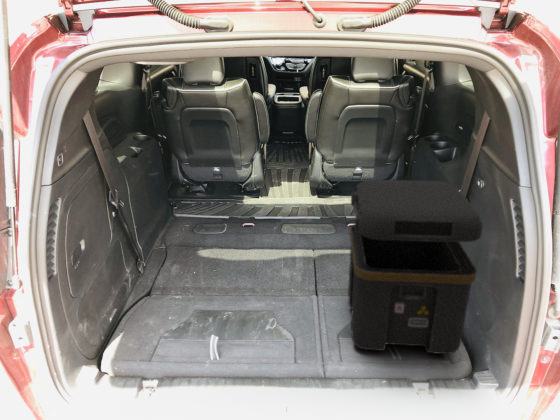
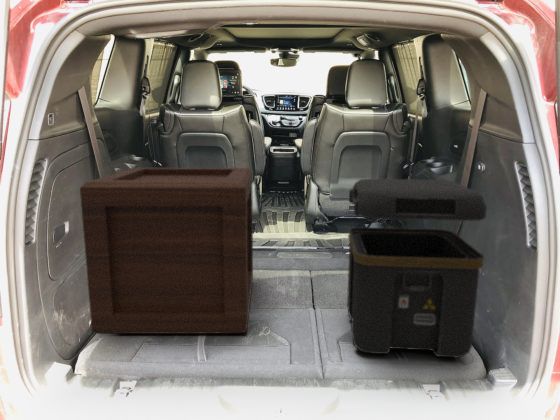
wooden crate: none [90,157,259,329] -> present [80,168,253,334]

